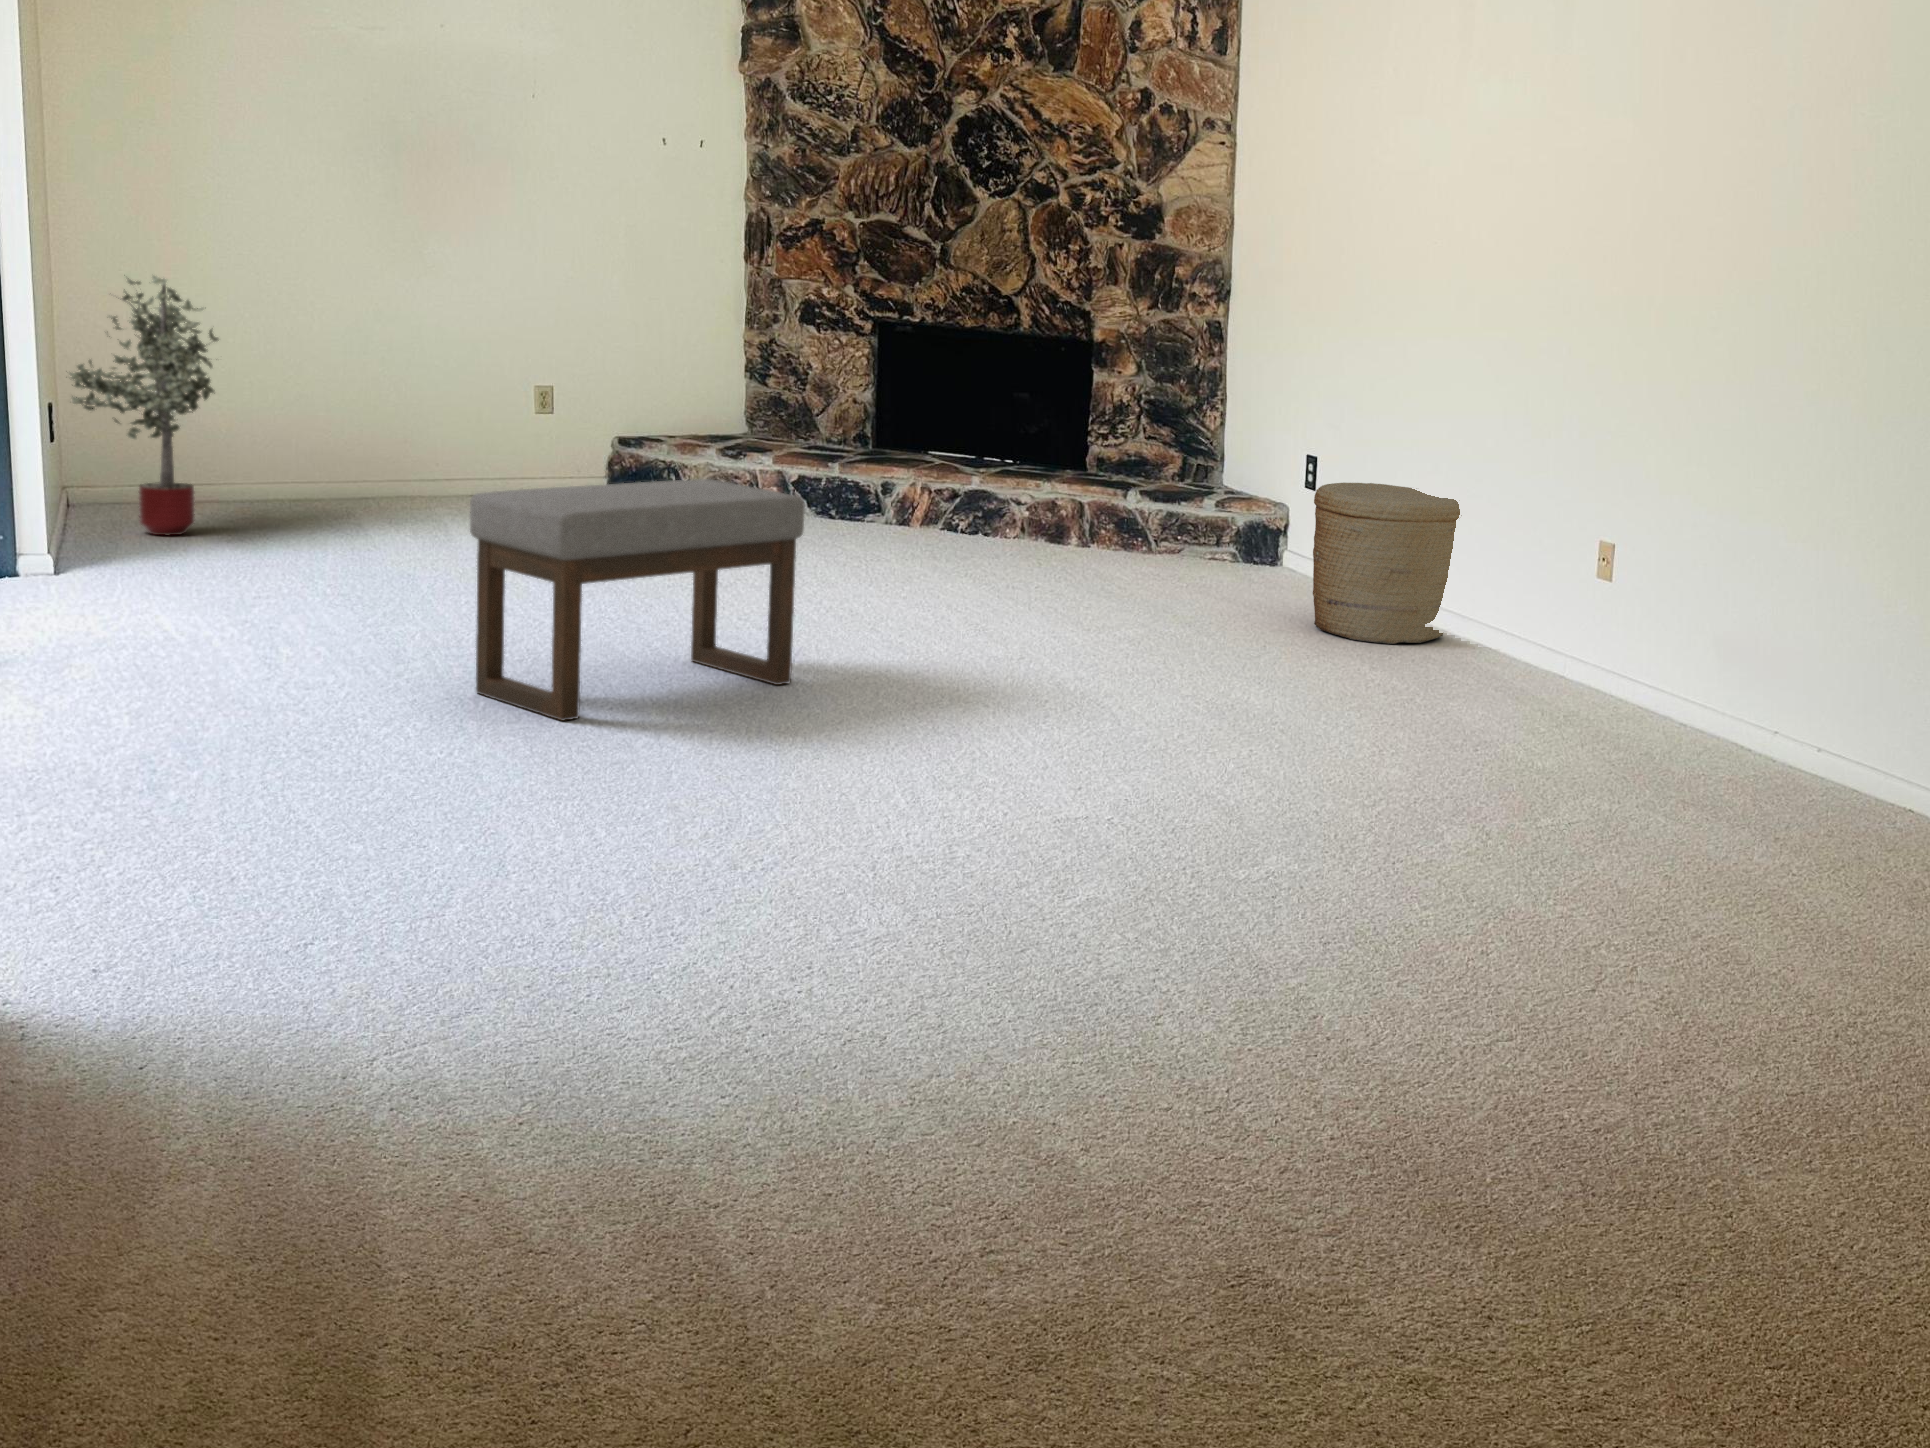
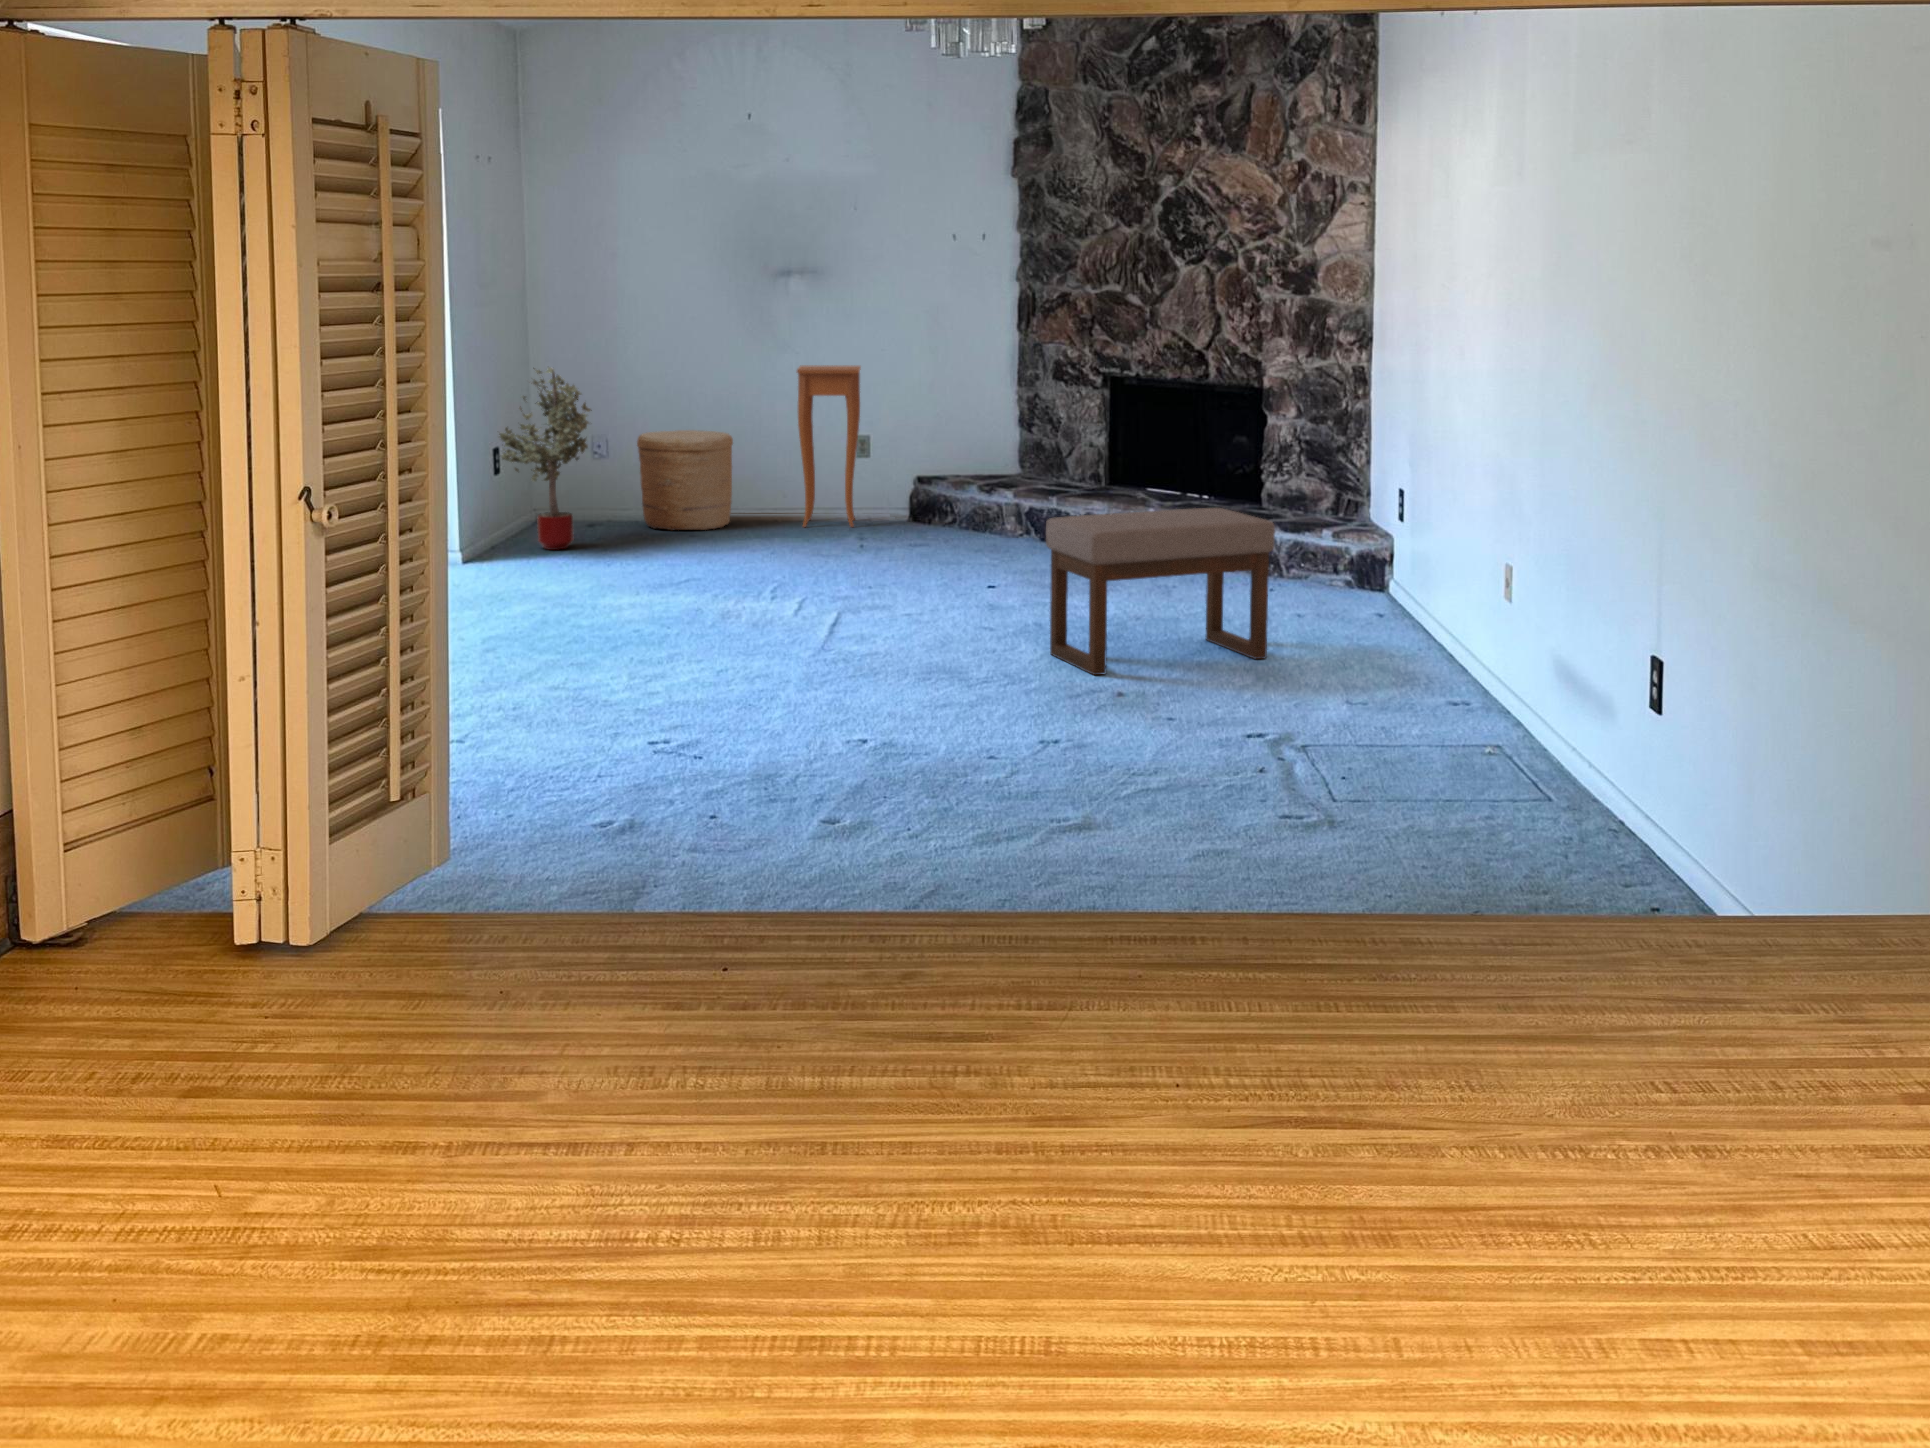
side table: none [466,294,566,504] -> present [797,365,861,527]
ottoman: present [470,479,805,721] -> present [1046,508,1275,675]
woven basket: present [1313,483,1462,644] -> present [637,430,733,530]

